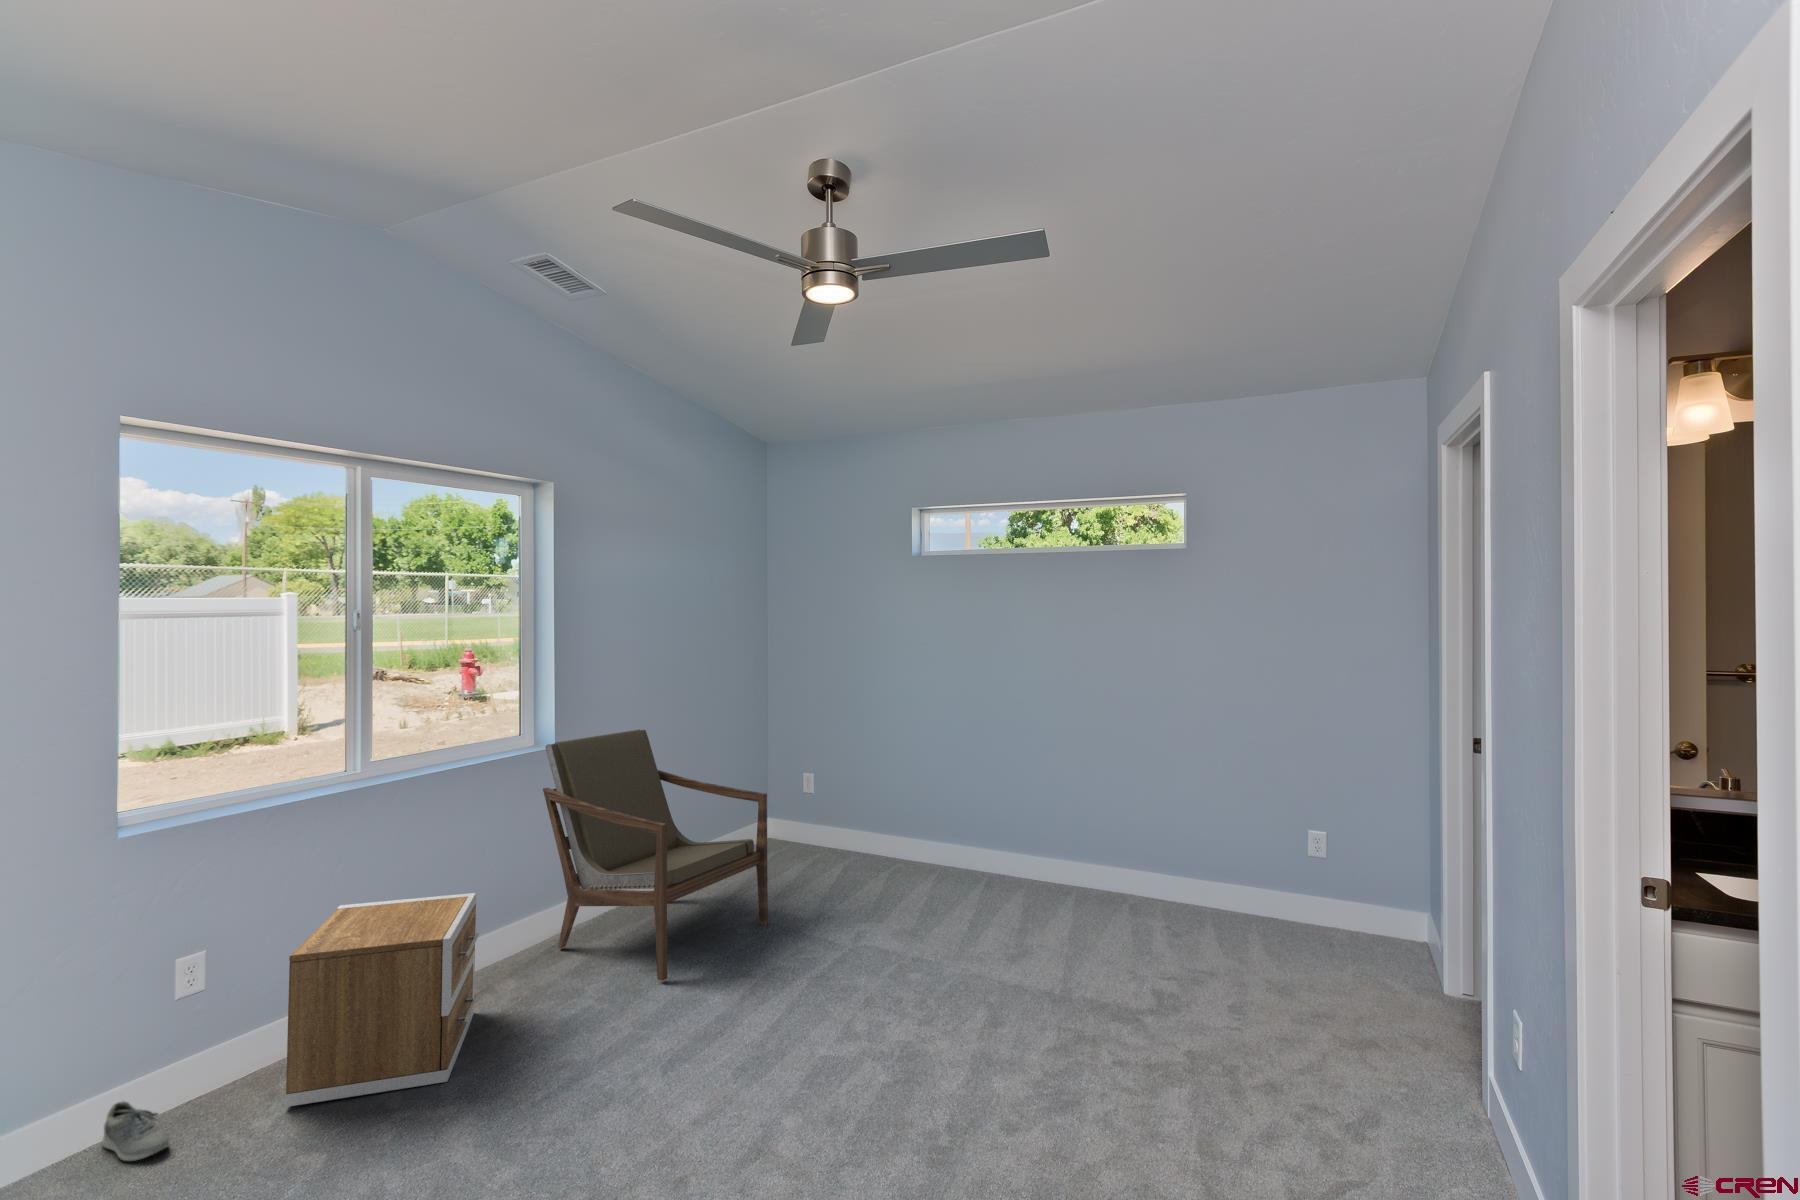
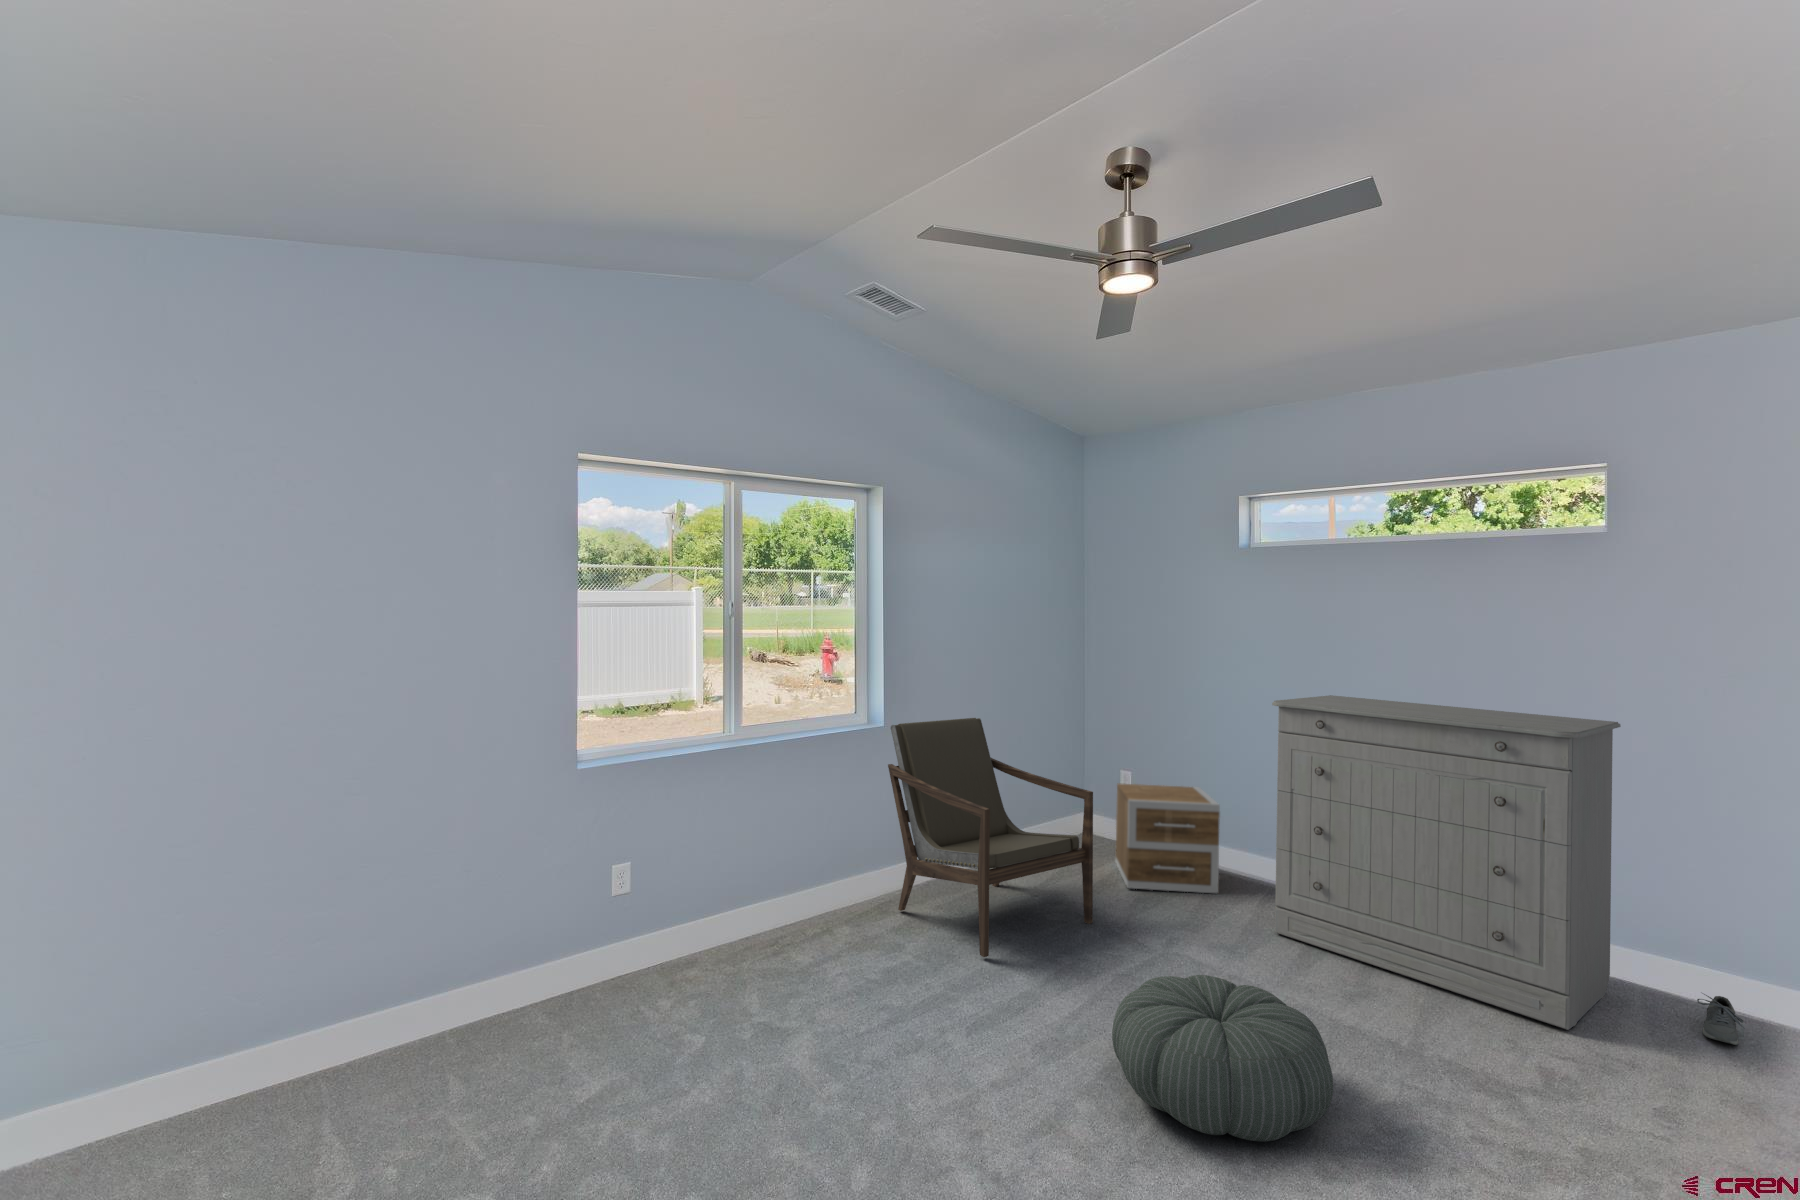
dresser: none [925,686,1170,941] -> present [1272,695,1621,1030]
nightstand: present [285,893,479,1107] -> present [1115,784,1220,894]
pouf: none [807,955,1000,1105] -> present [1112,975,1333,1142]
shoe: present [102,1101,169,1161] -> present [1697,994,1744,1045]

